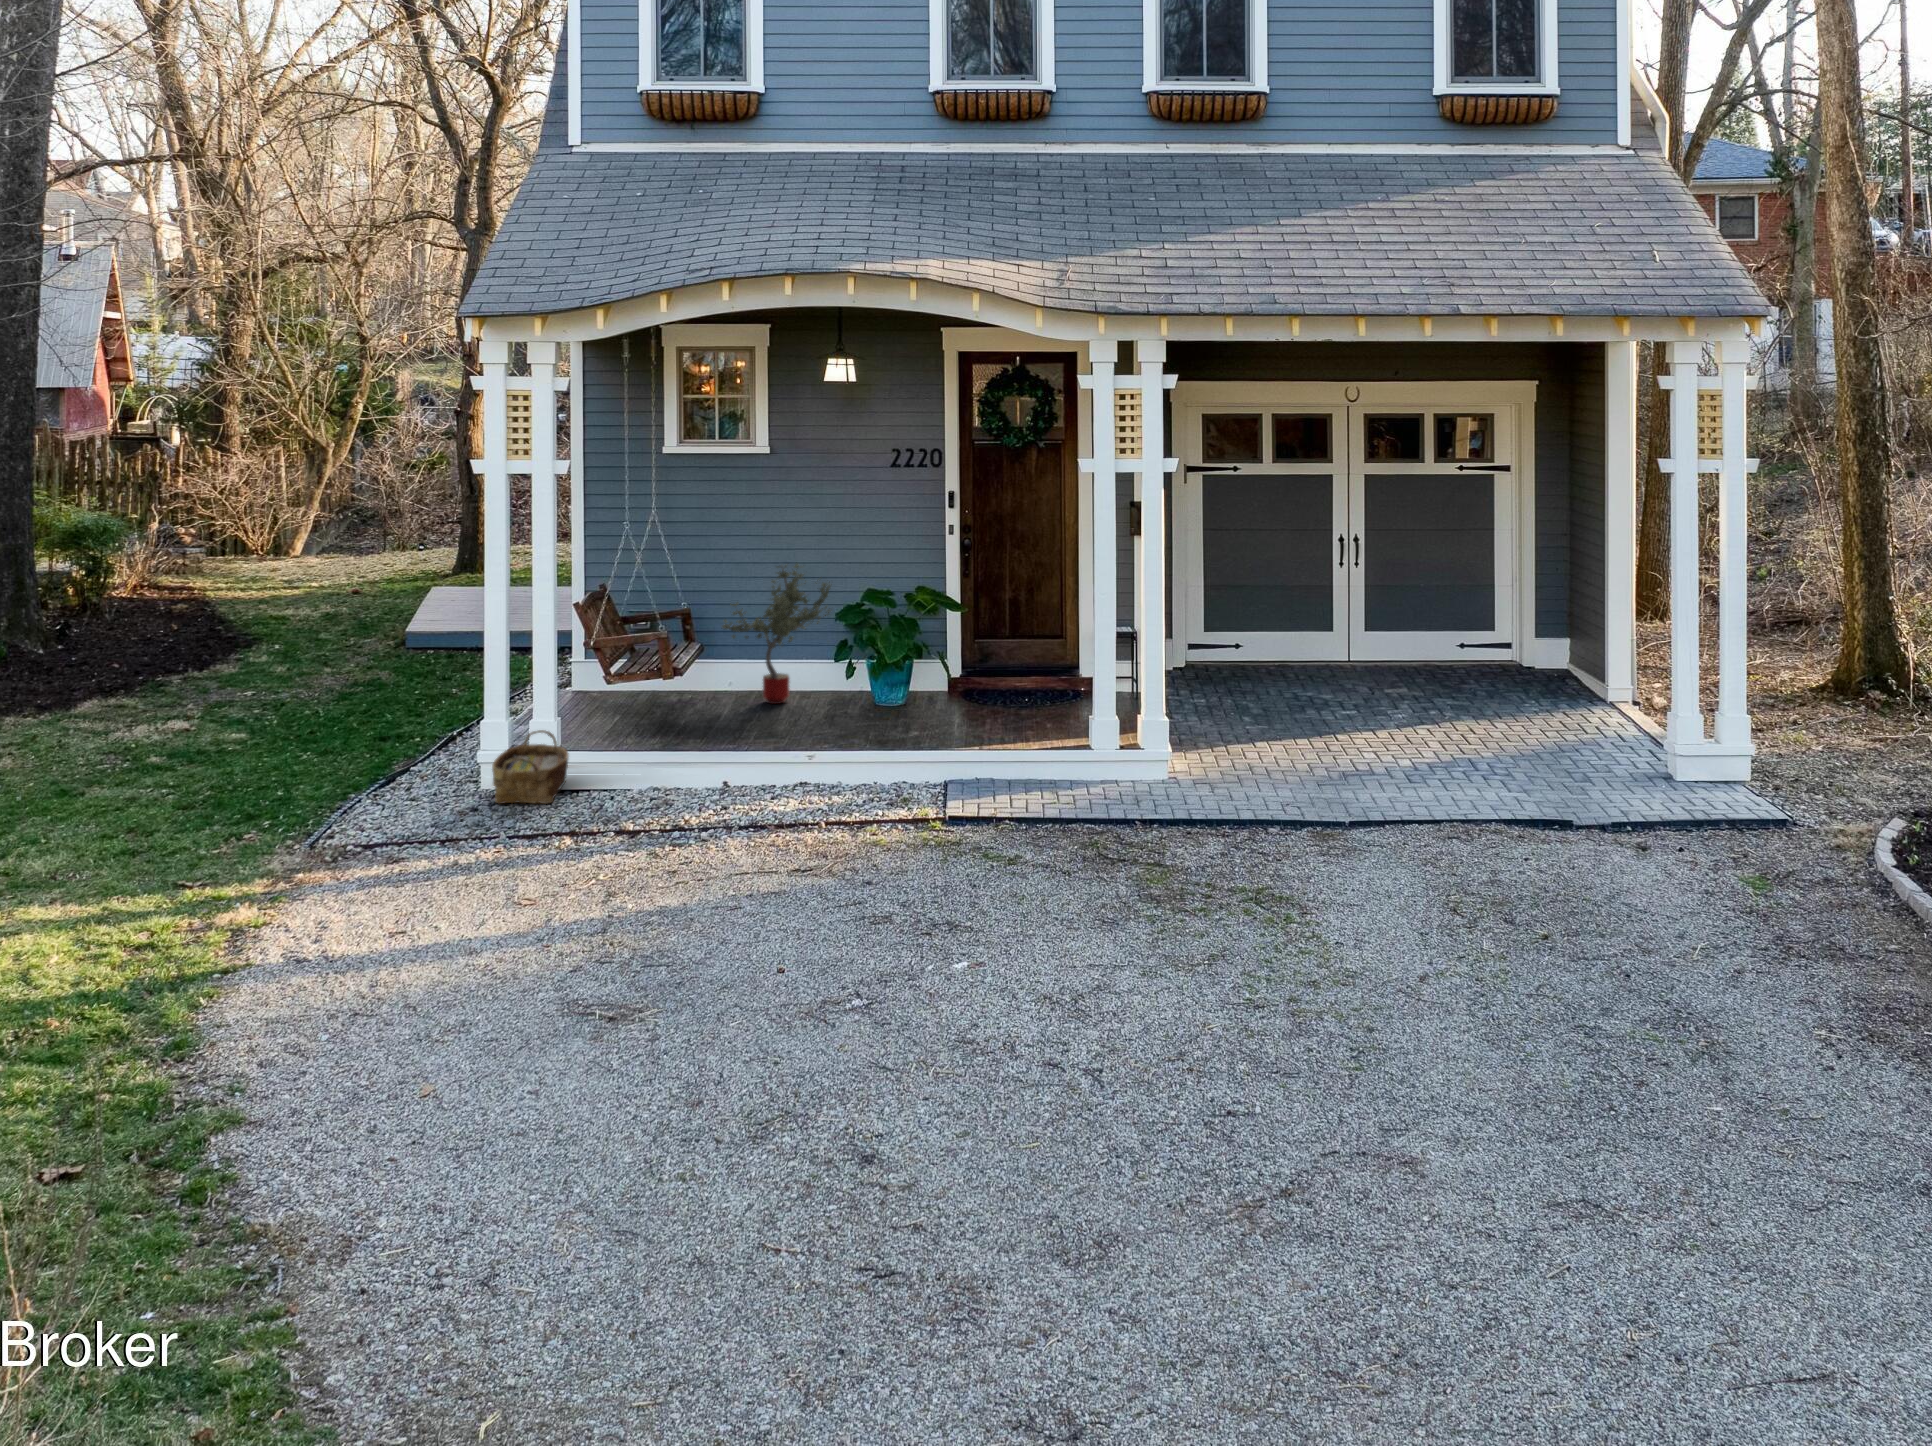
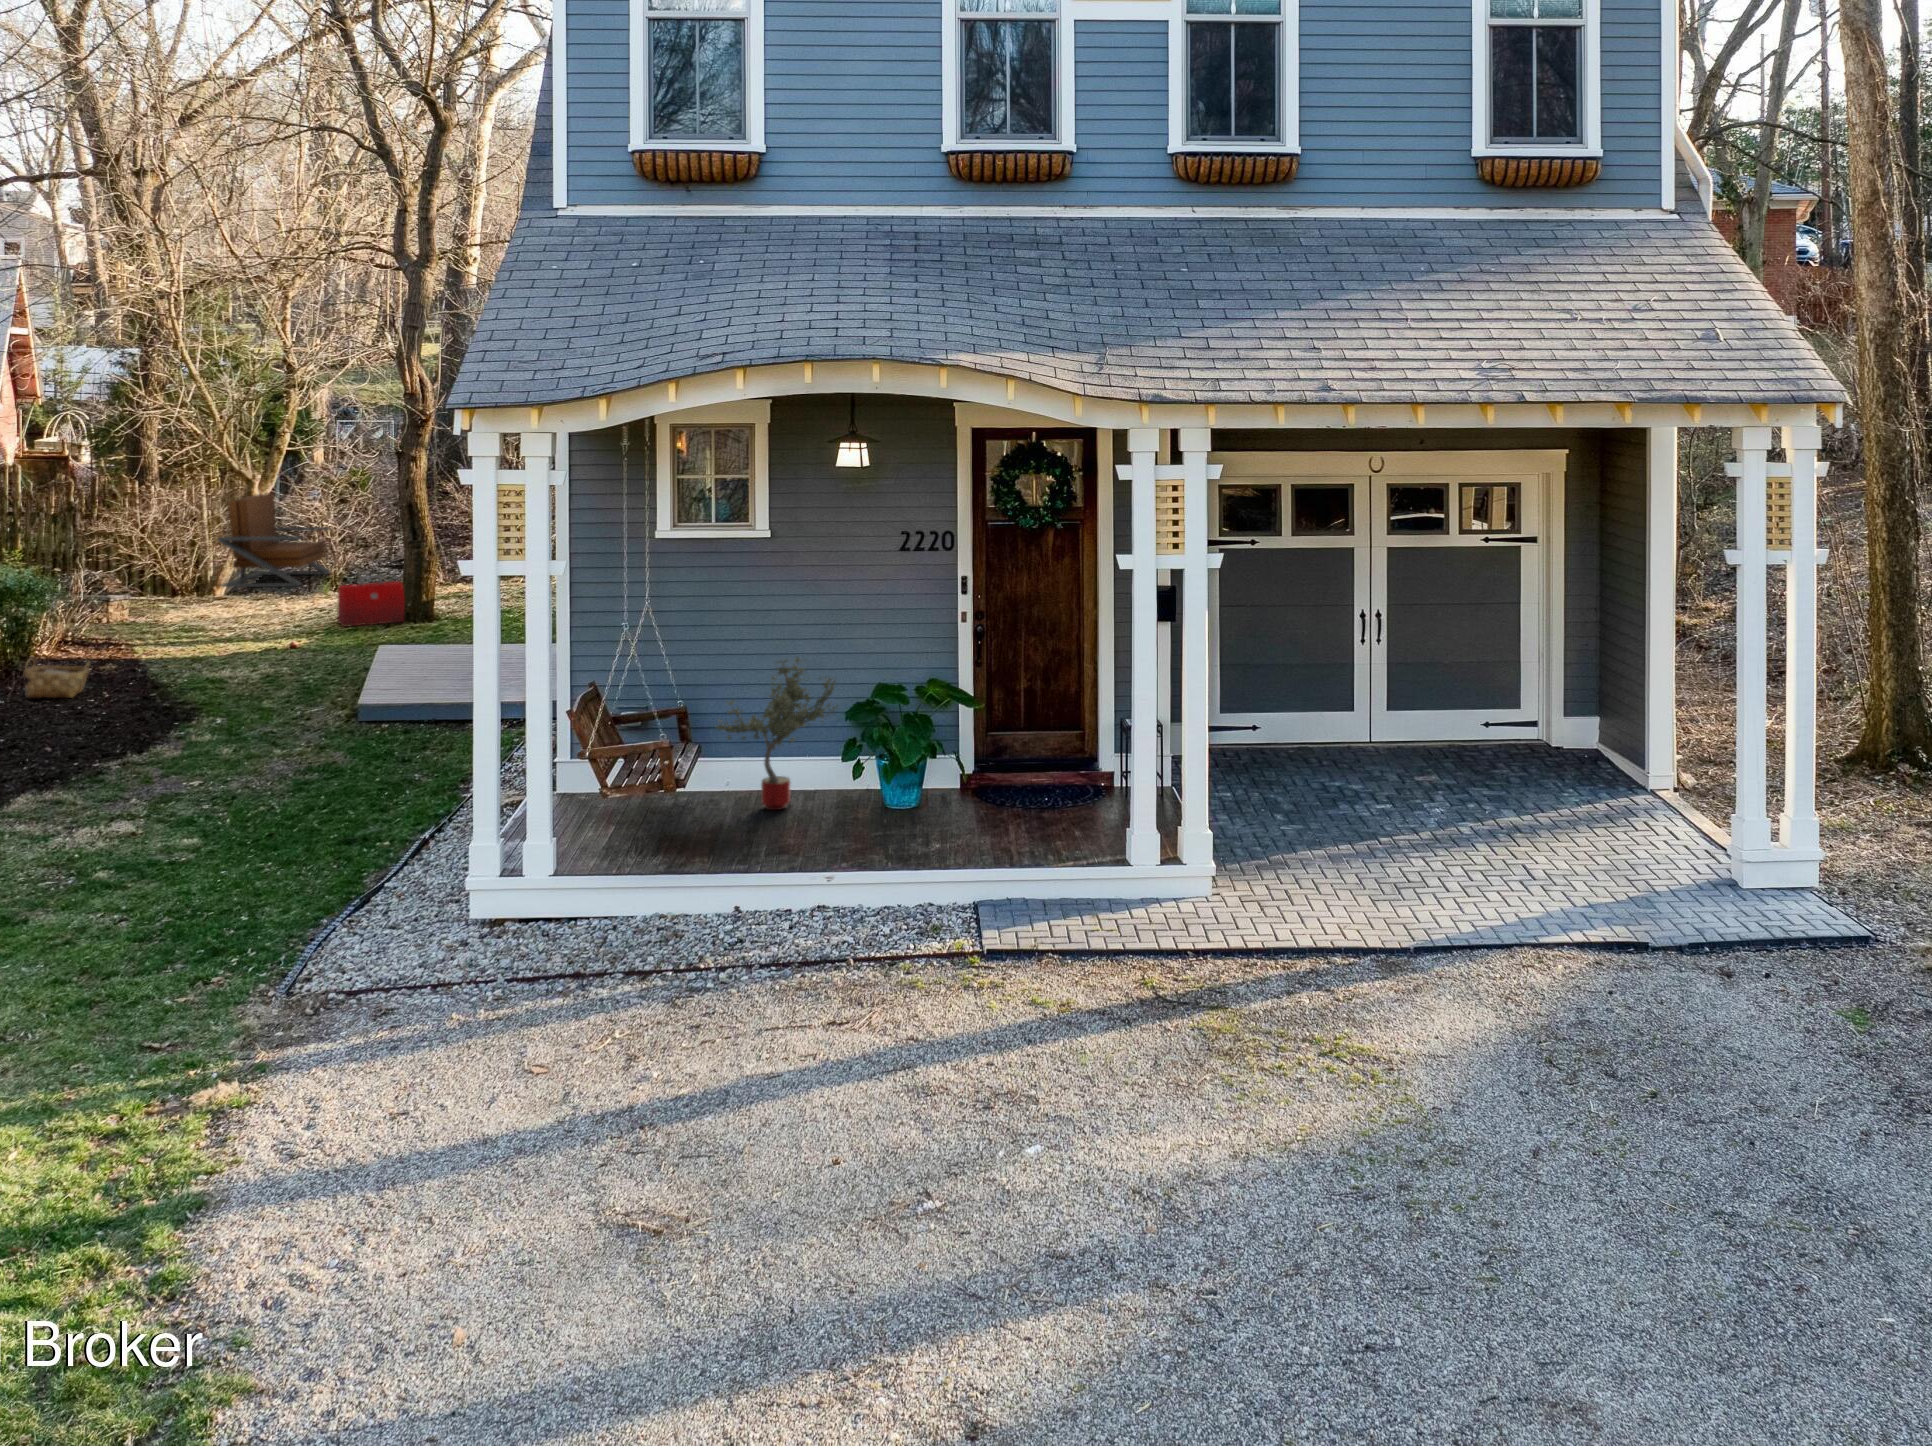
lounge chair: none [309,444,414,529] -> present [217,493,330,587]
toolbox: none [413,514,473,561] -> present [337,575,405,627]
woven basket: present [492,730,569,804] -> present [23,658,91,698]

